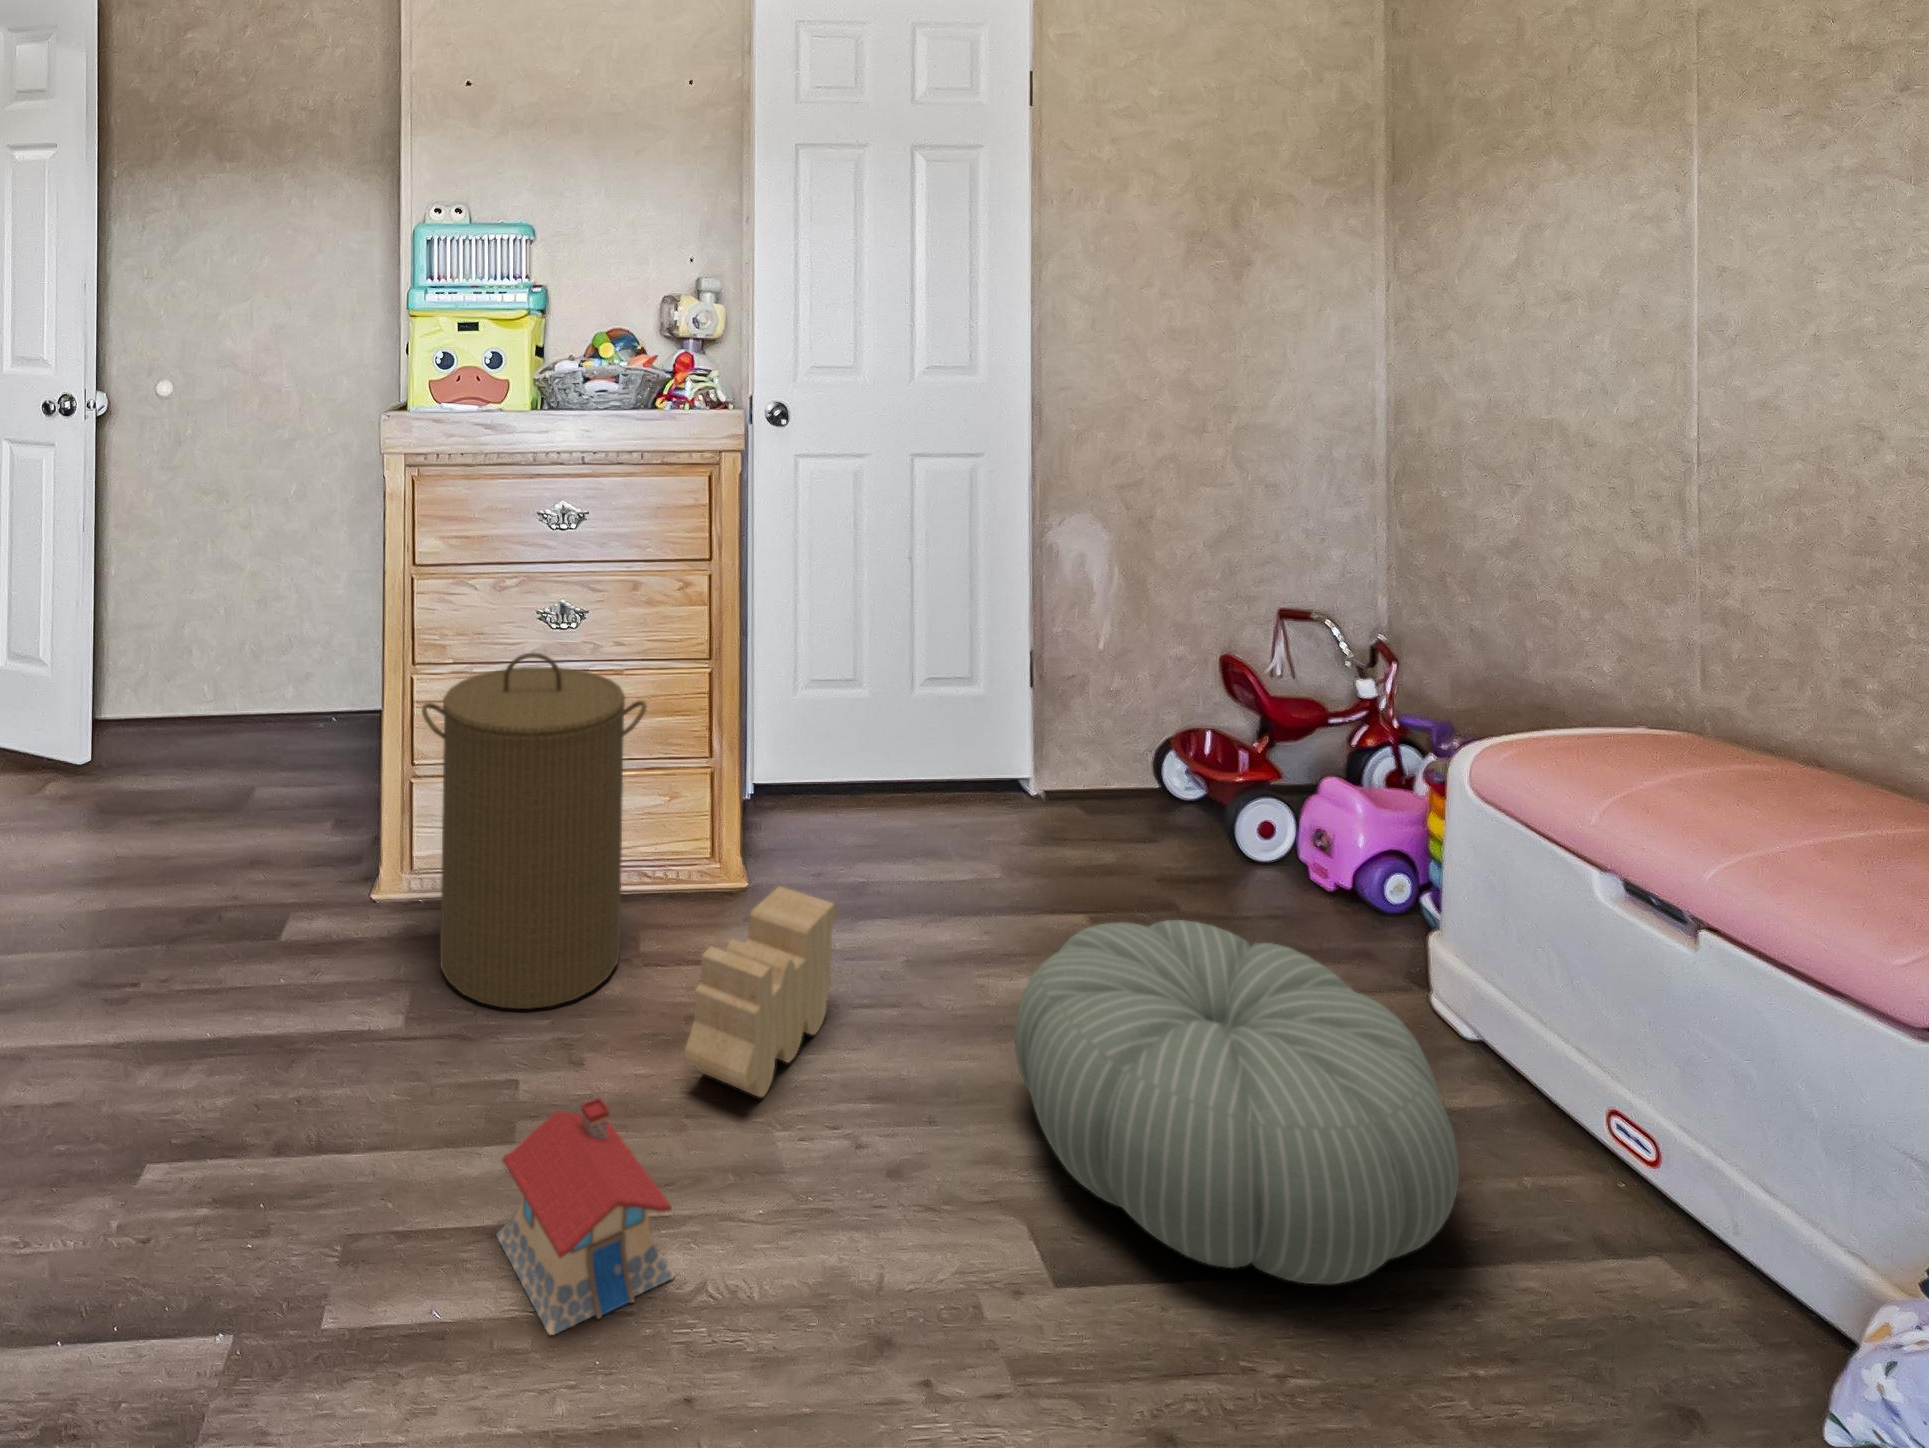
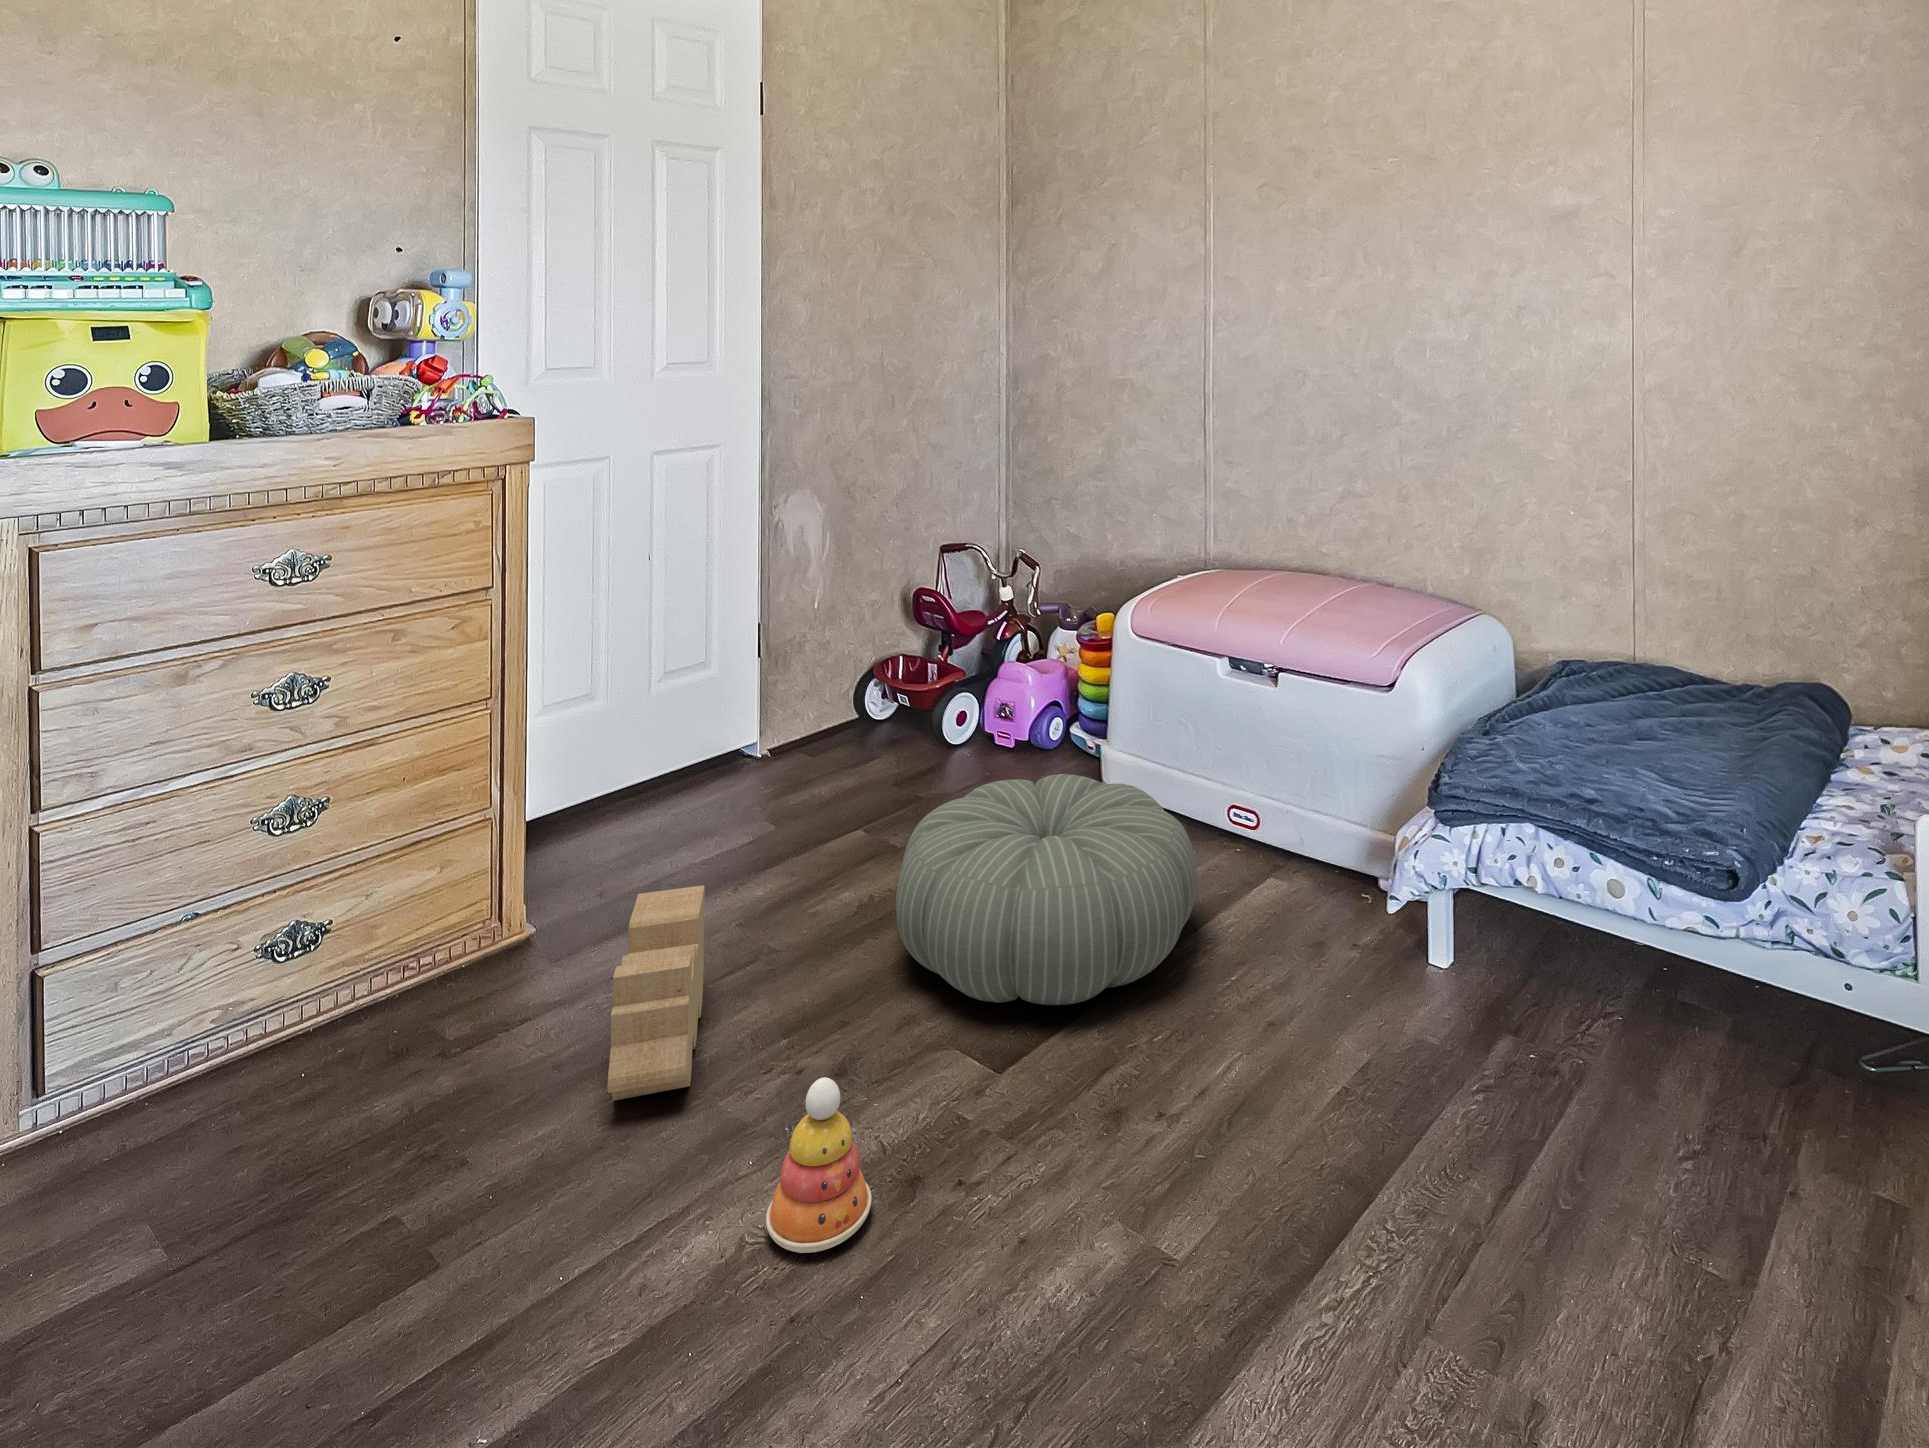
laundry hamper: present [422,653,647,1009] -> none [129,732,463,1192]
toy house: present [496,1098,675,1335] -> none [496,1141,713,1374]
stacking toy: none [719,1161,830,1355] -> present [766,1077,872,1253]

